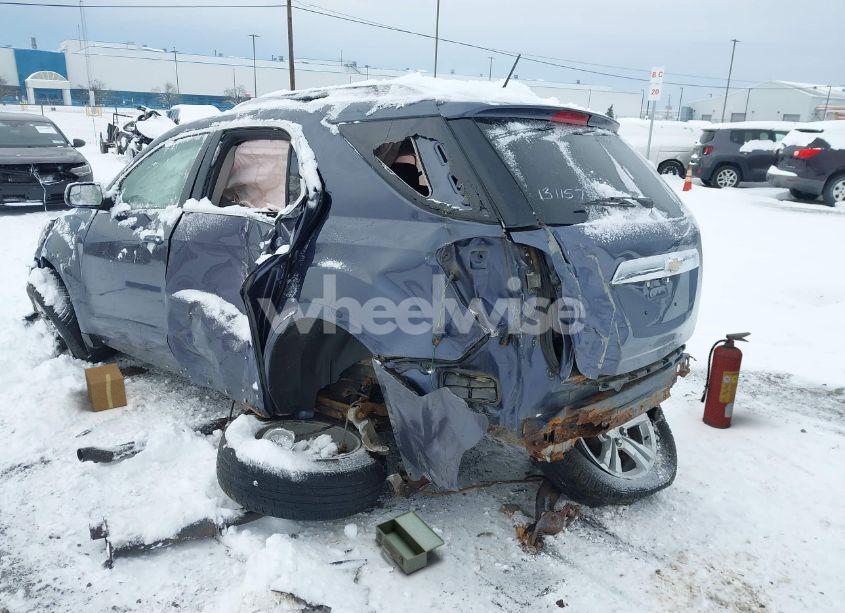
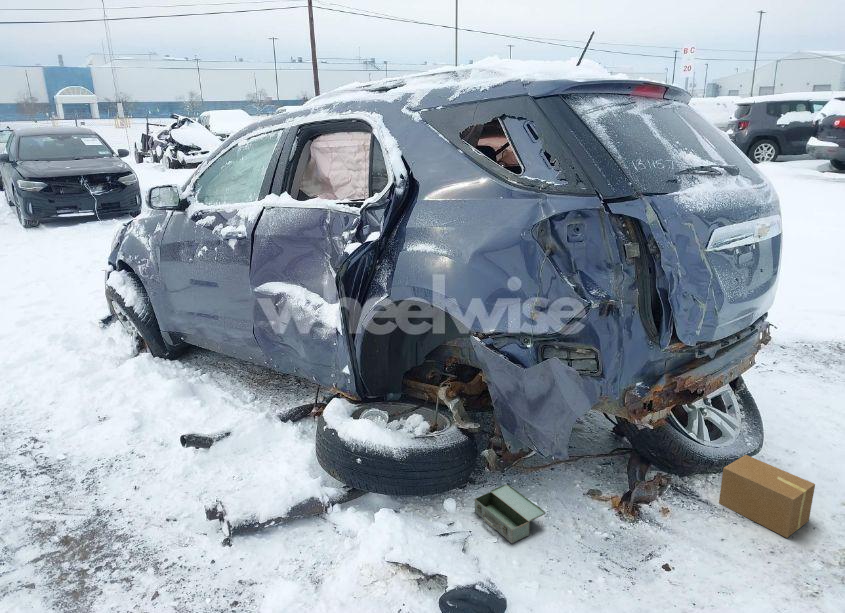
fire extinguisher: present [701,332,751,428] -> none [774,299,825,396]
cardboard box: present [84,364,127,412] -> present [719,455,815,538]

